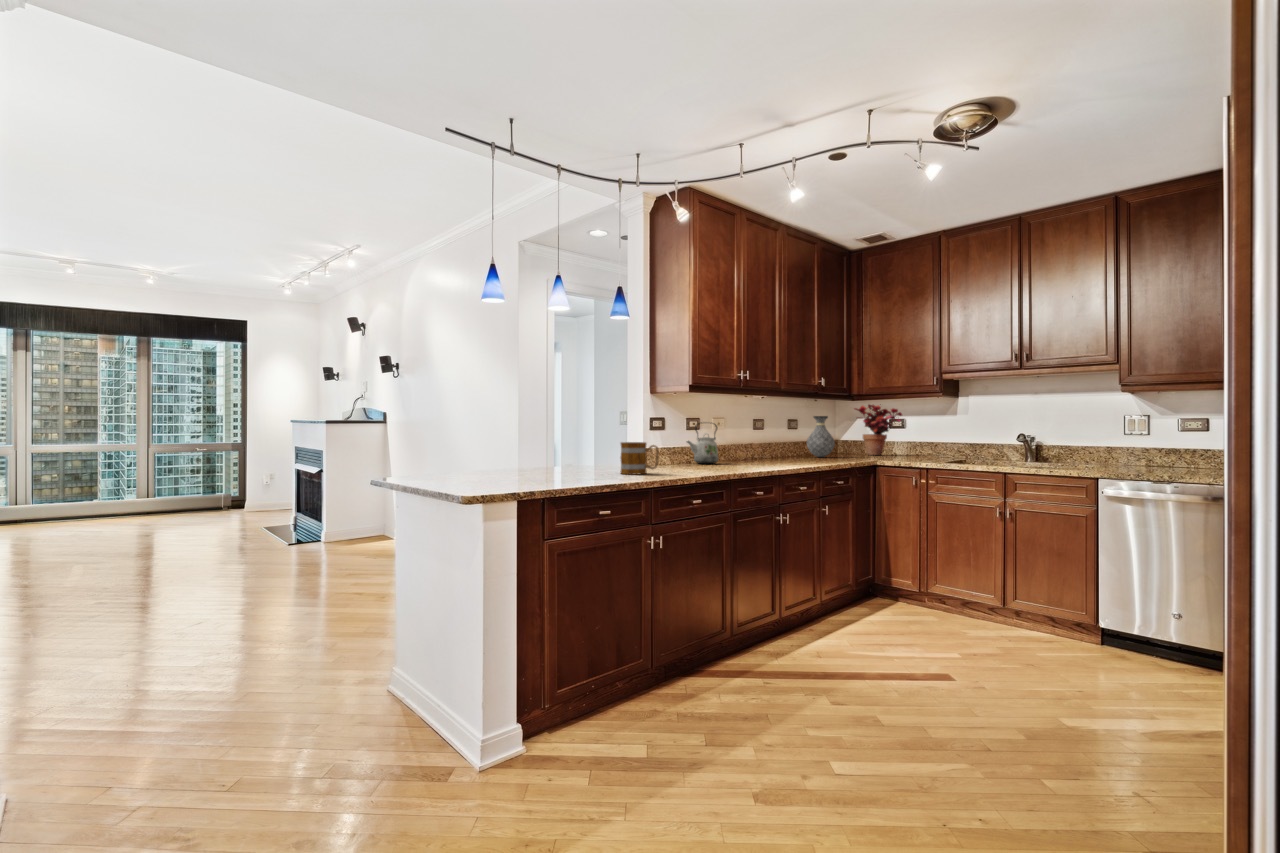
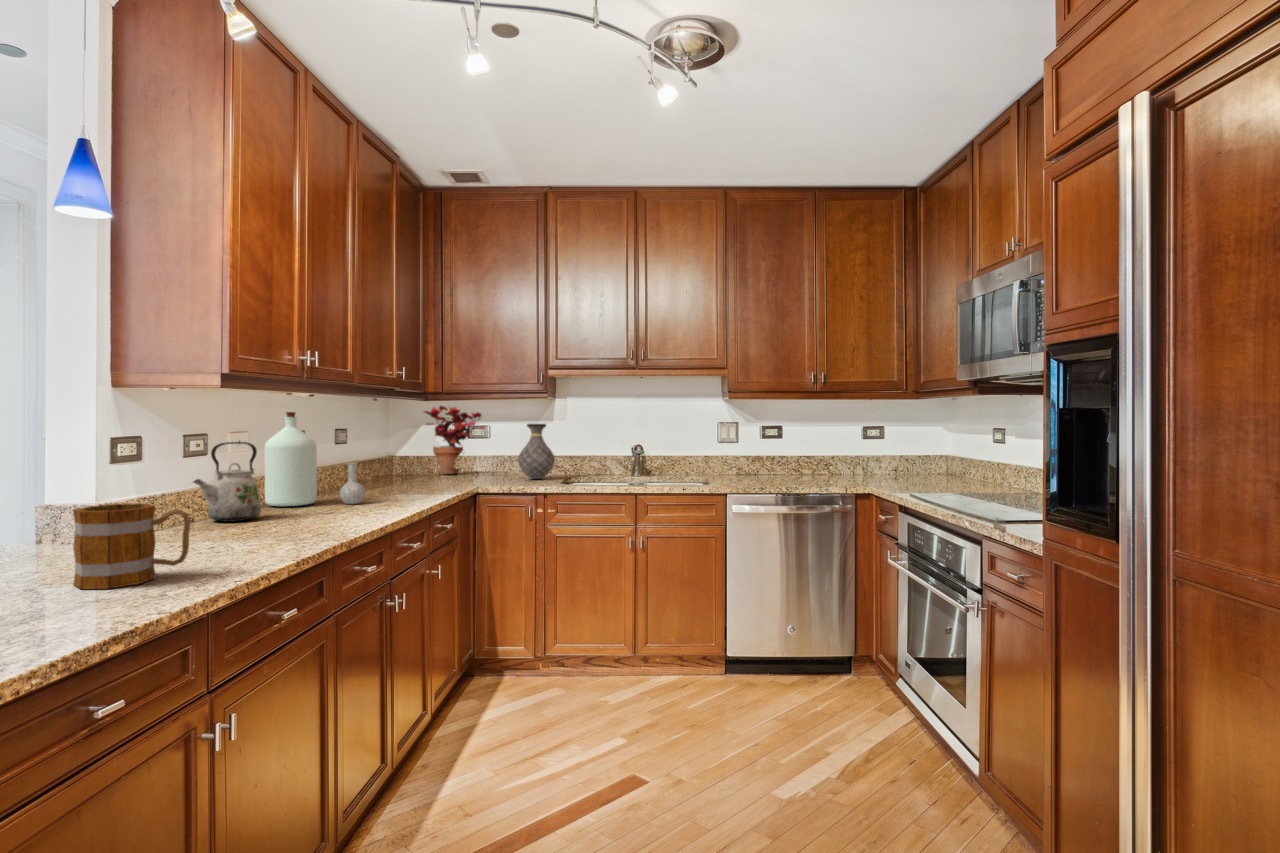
bottle: none [729,407,782,462] -> present [265,412,365,506]
vase: present [807,416,835,457] -> present [518,424,555,479]

